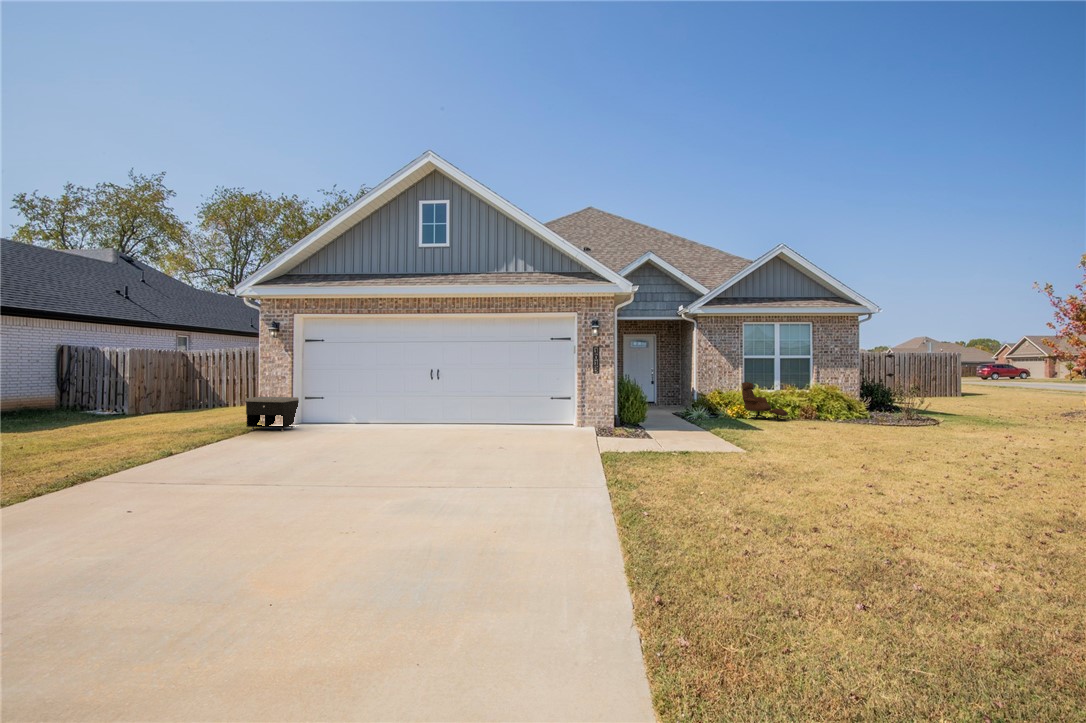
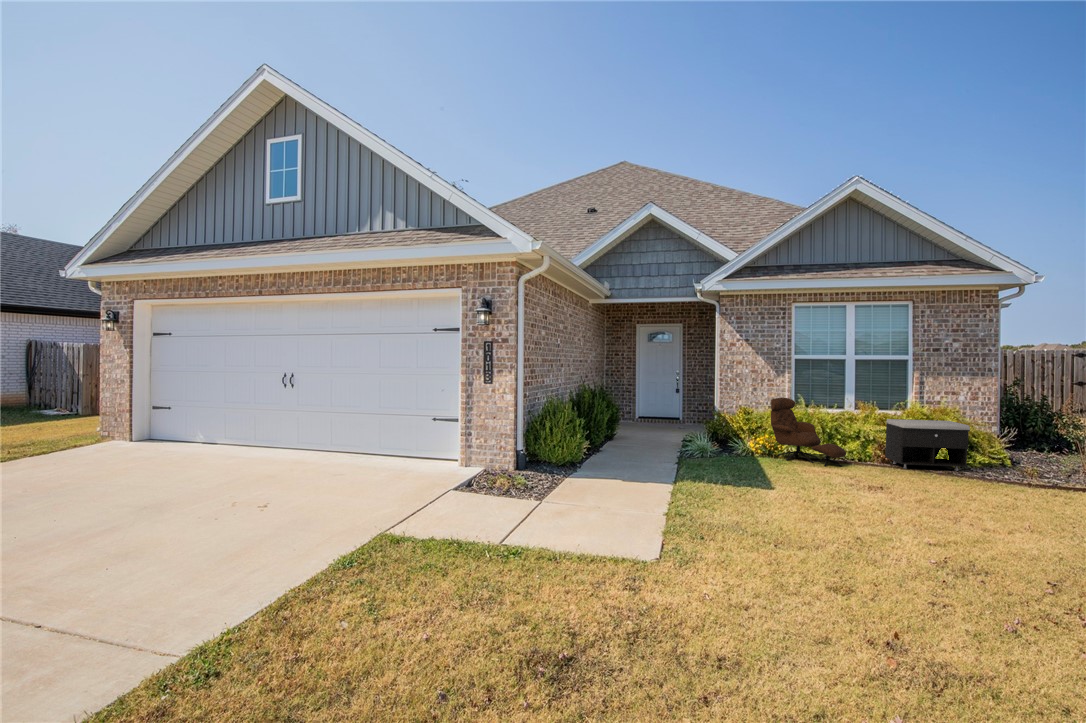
storage bench: present [245,397,299,431] -> present [885,419,970,471]

